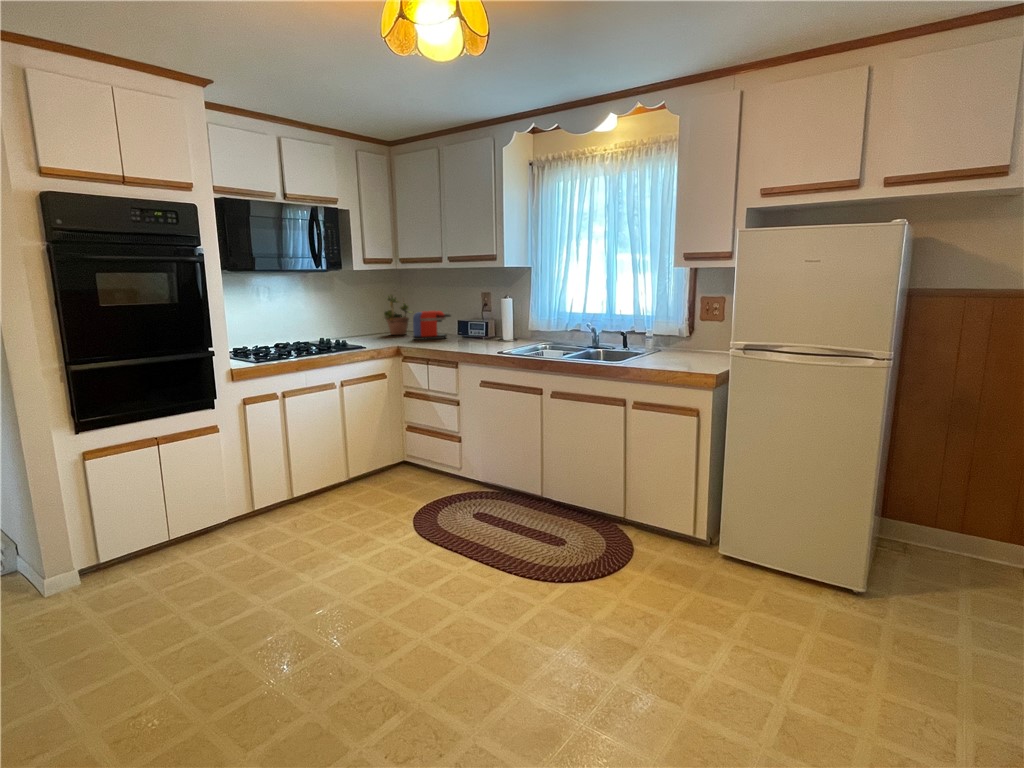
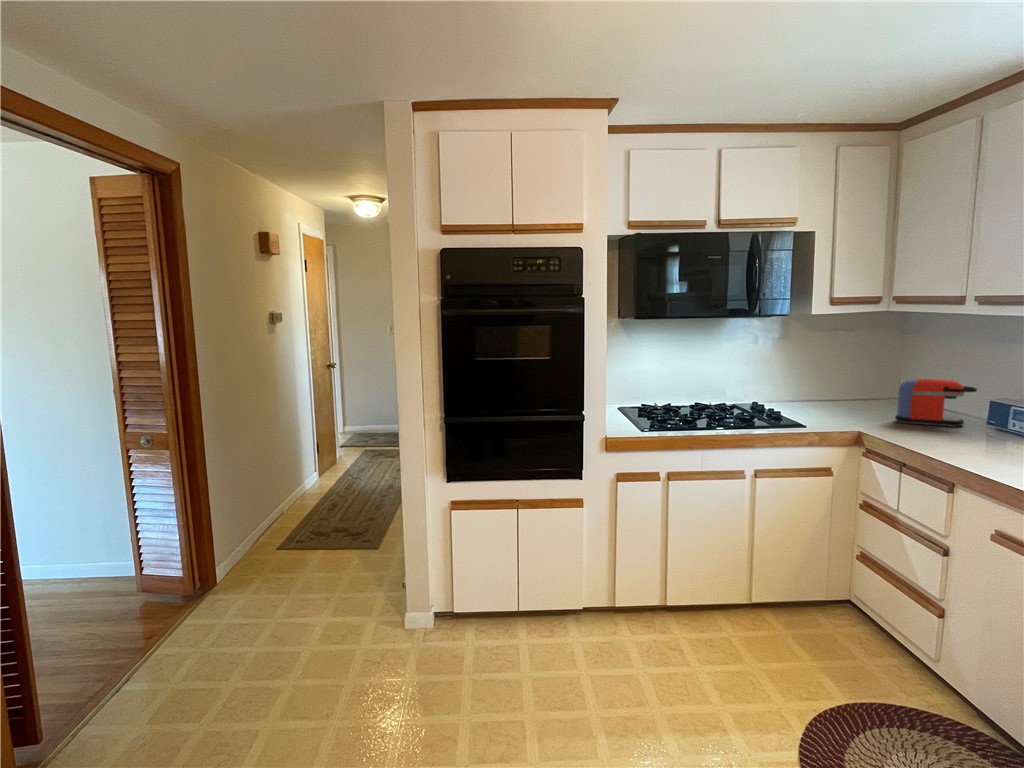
potted plant: present [384,296,412,335] -> none [857,342,914,408]

